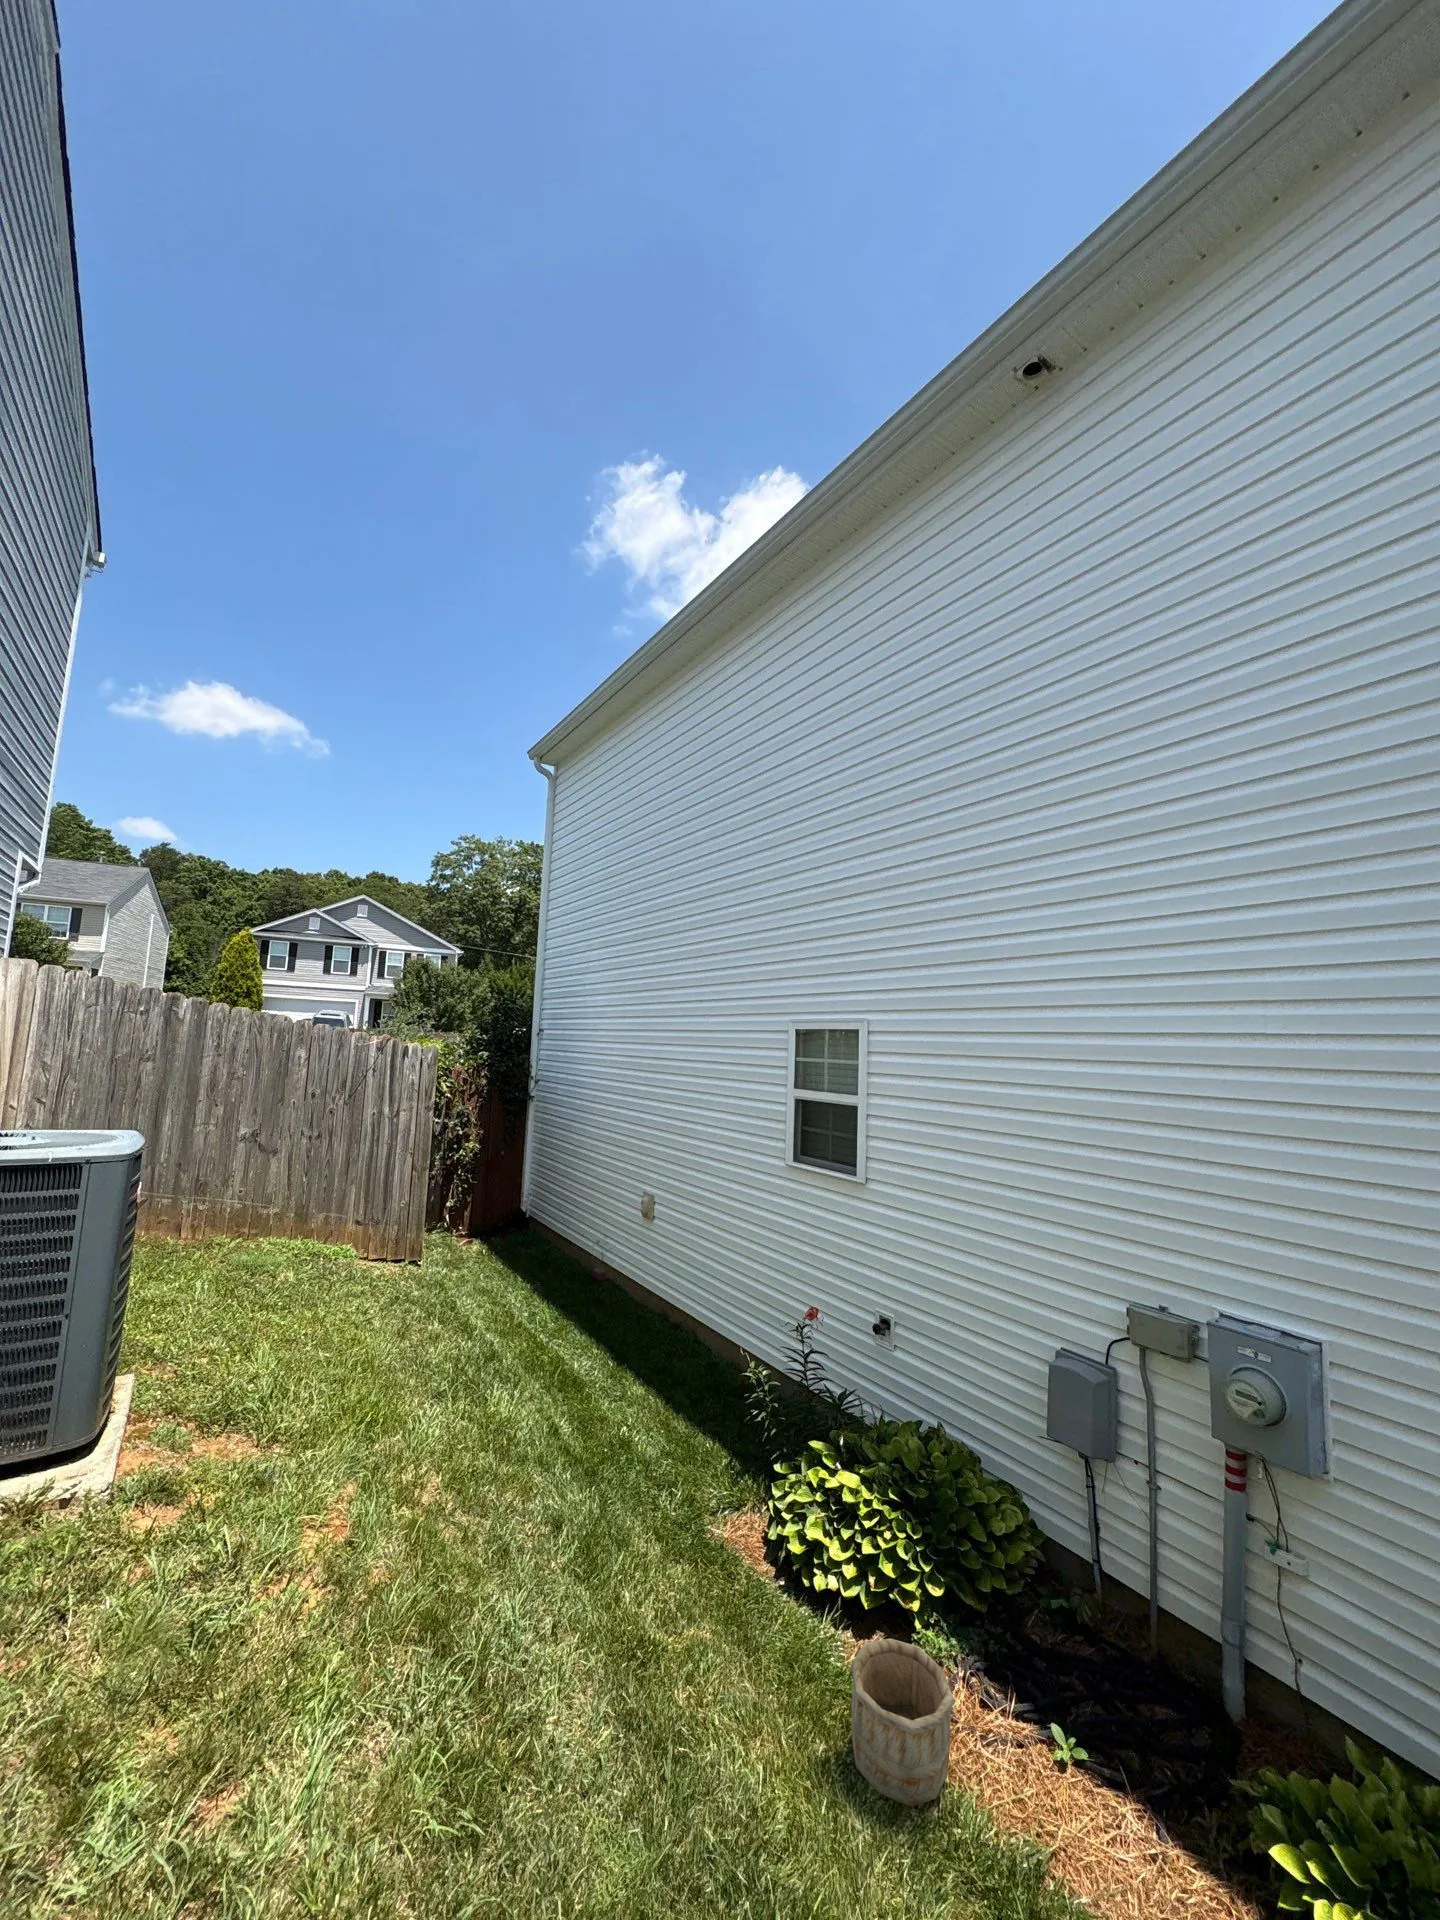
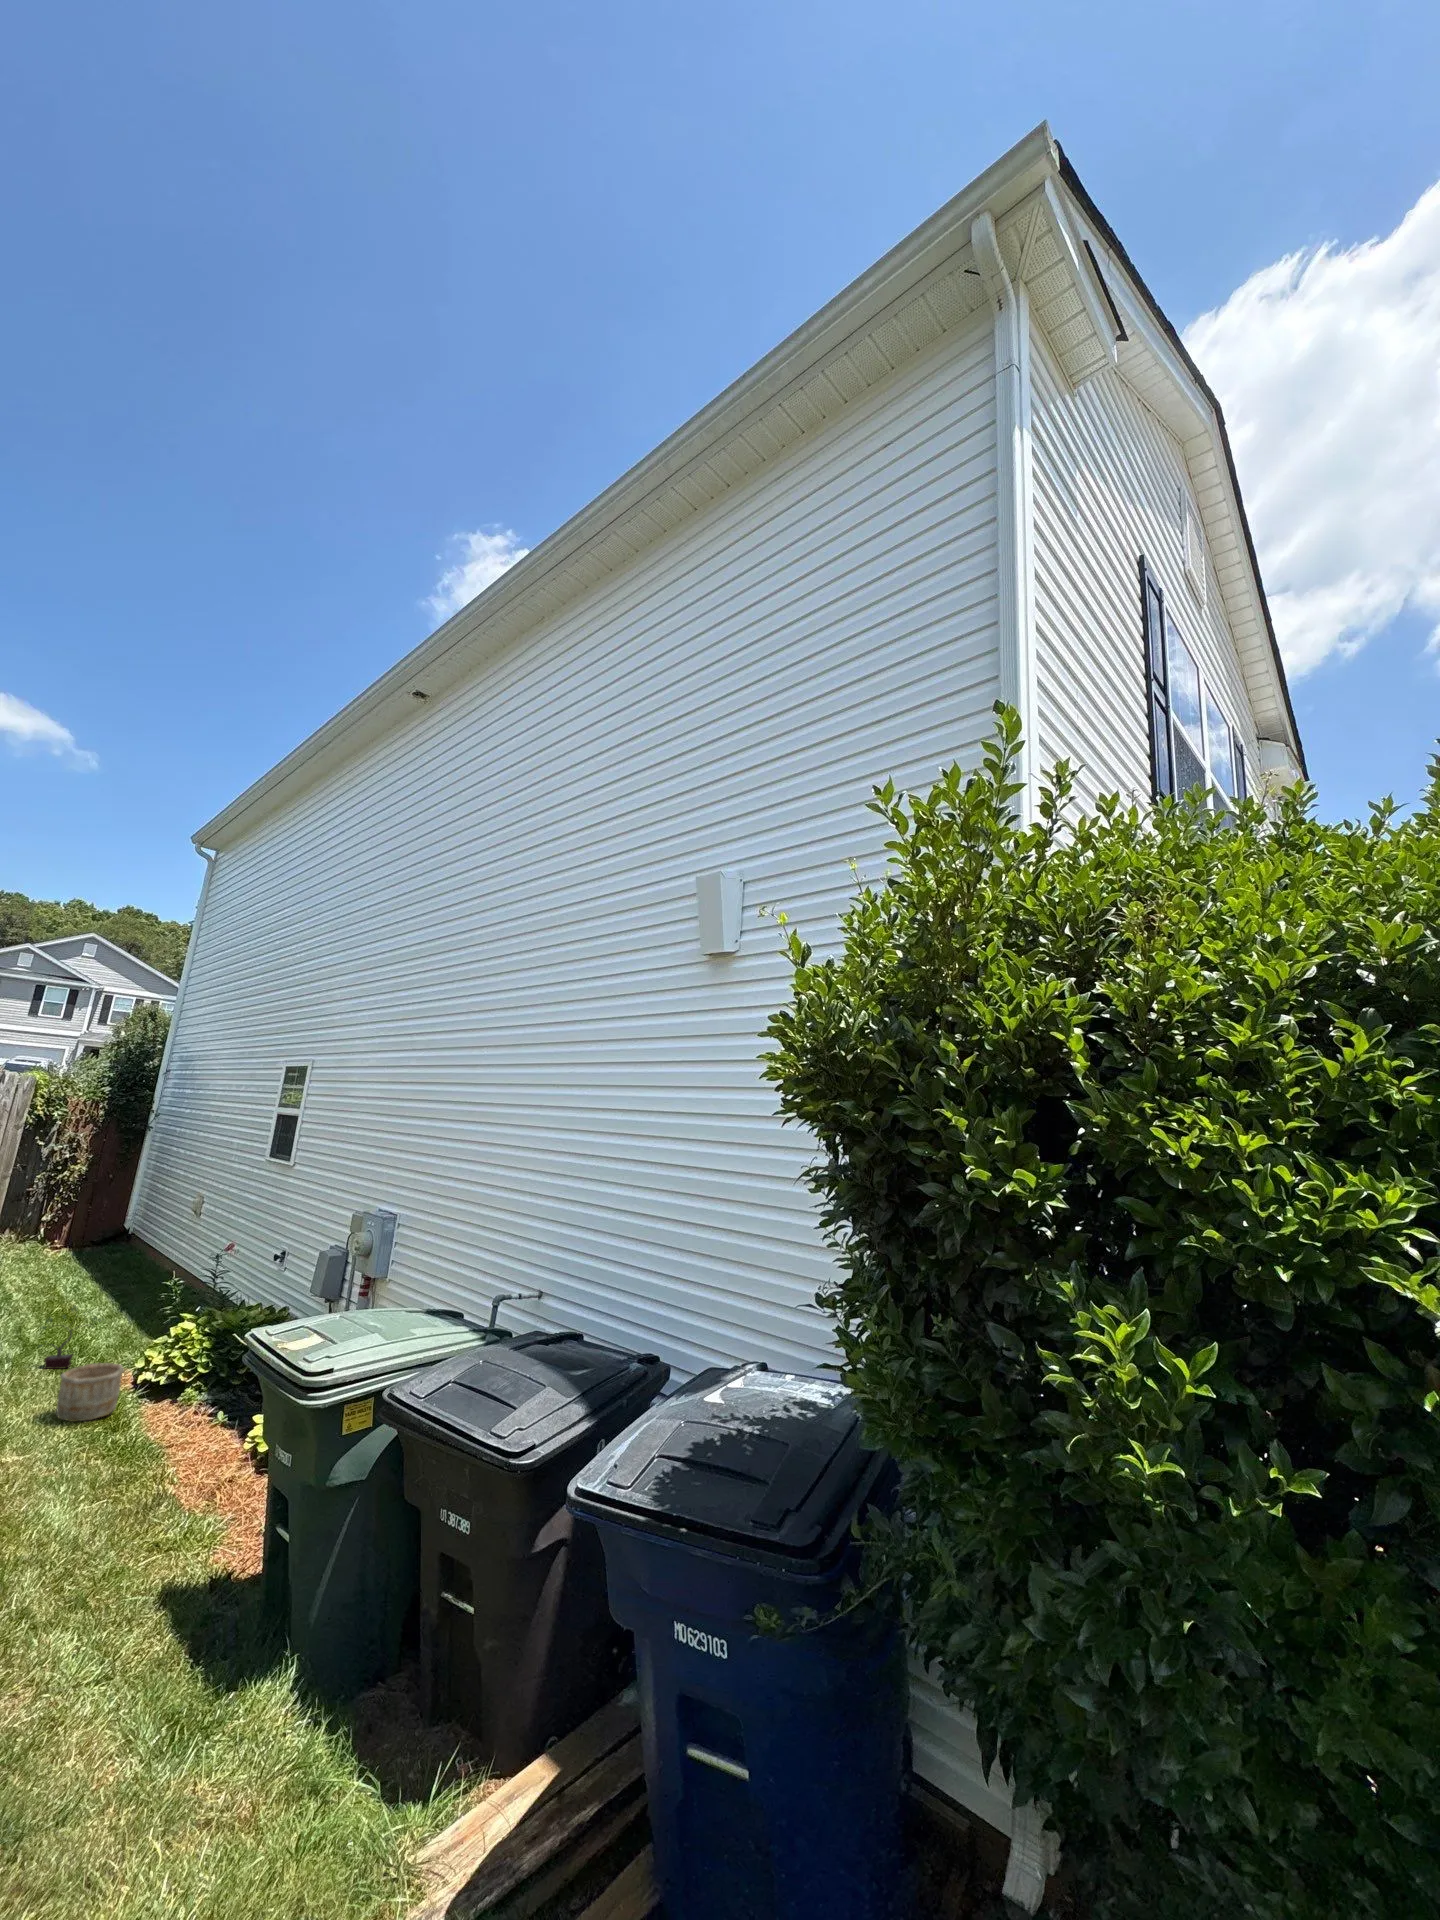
potted plant: present [592,1241,607,1280] -> present [40,1306,101,1369]

